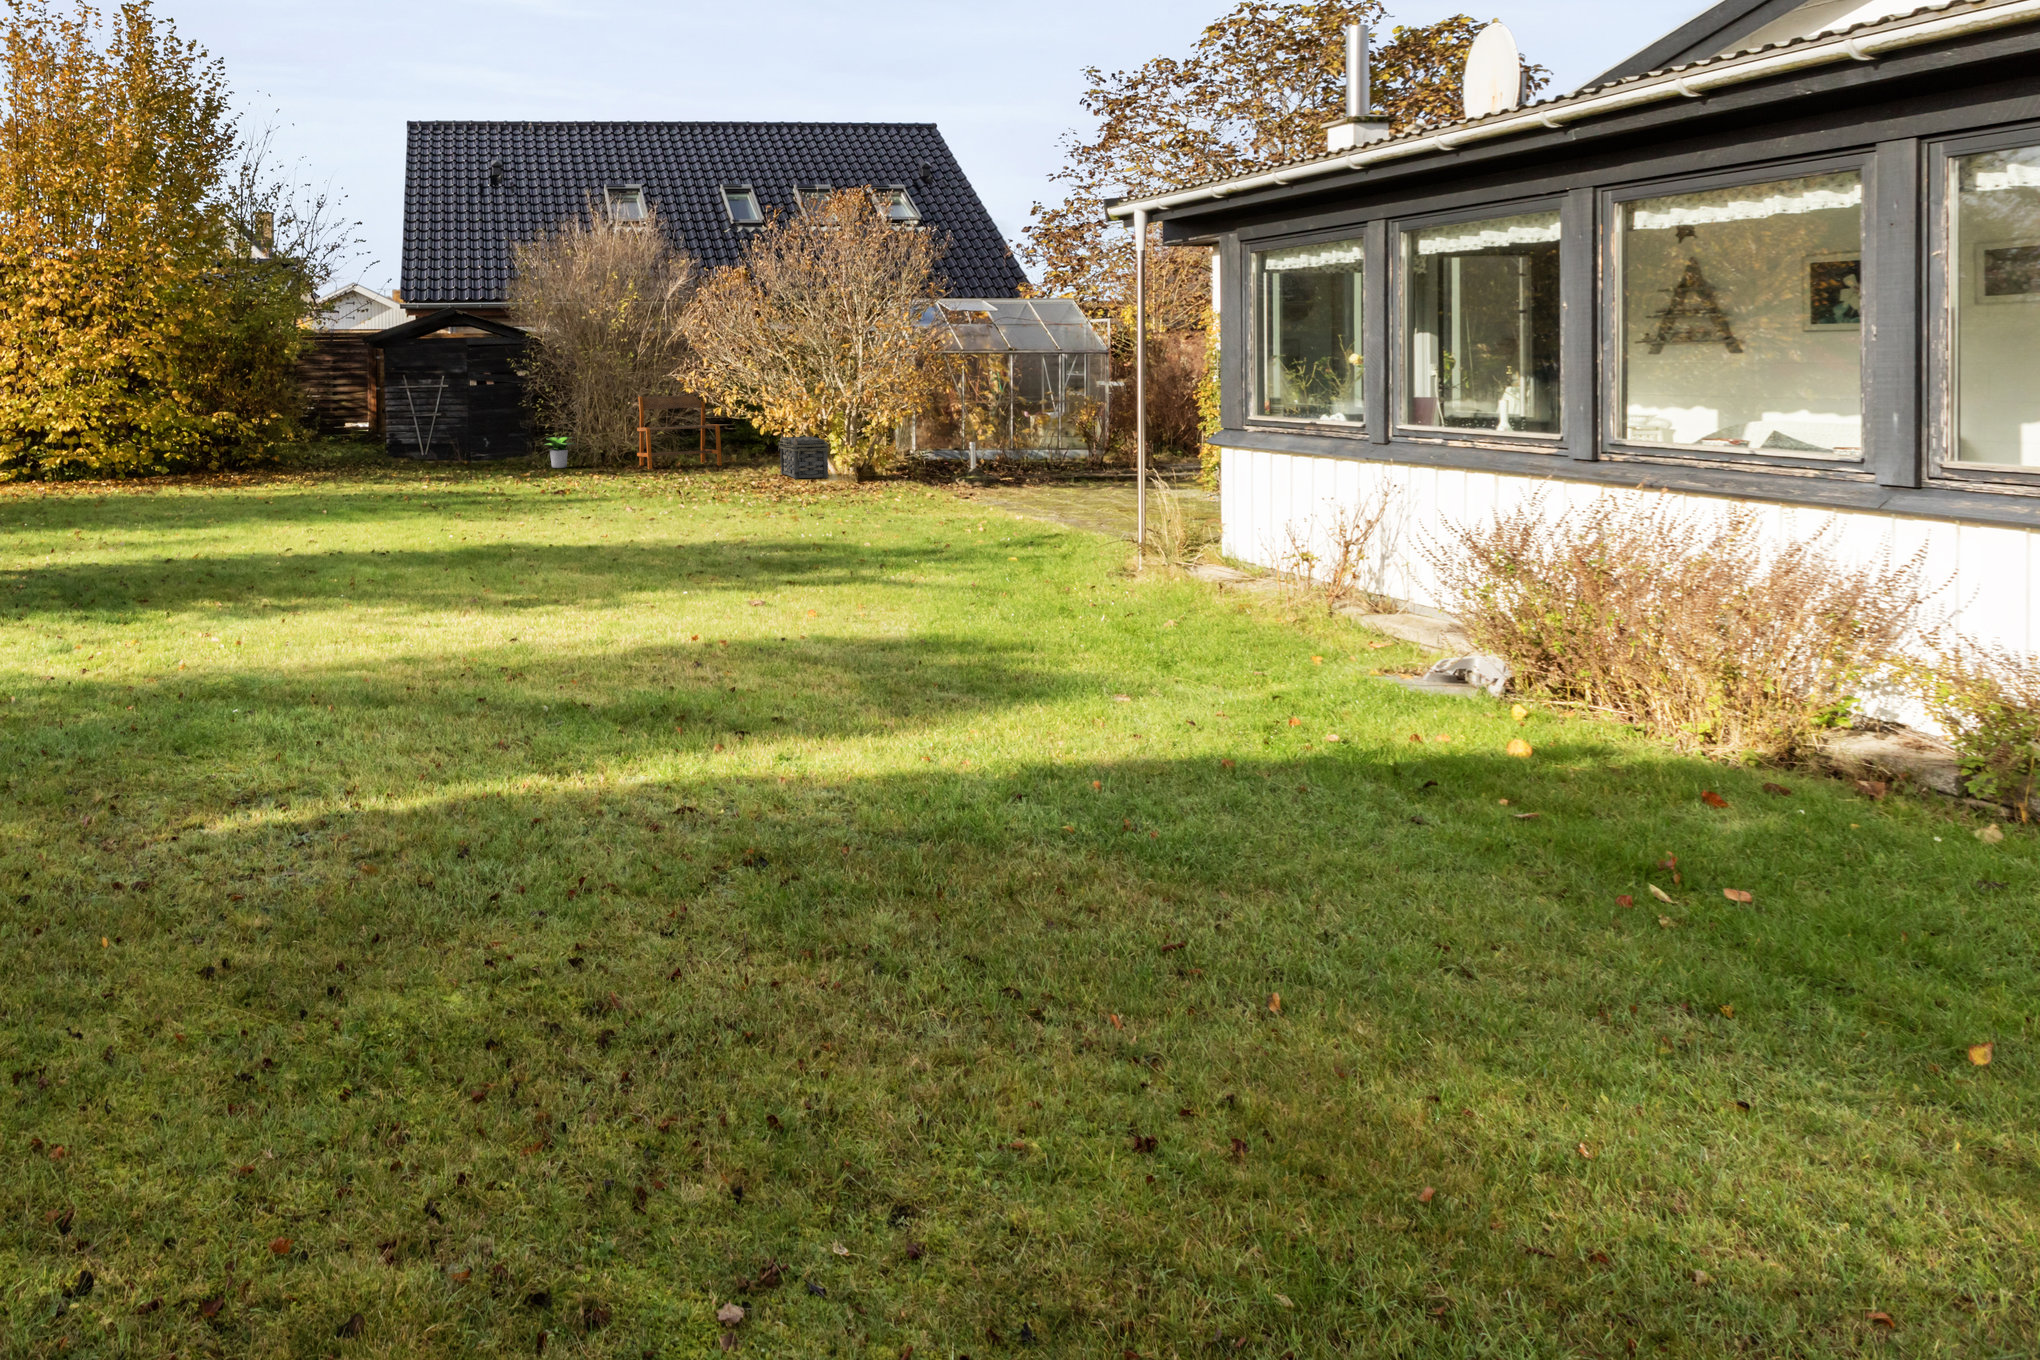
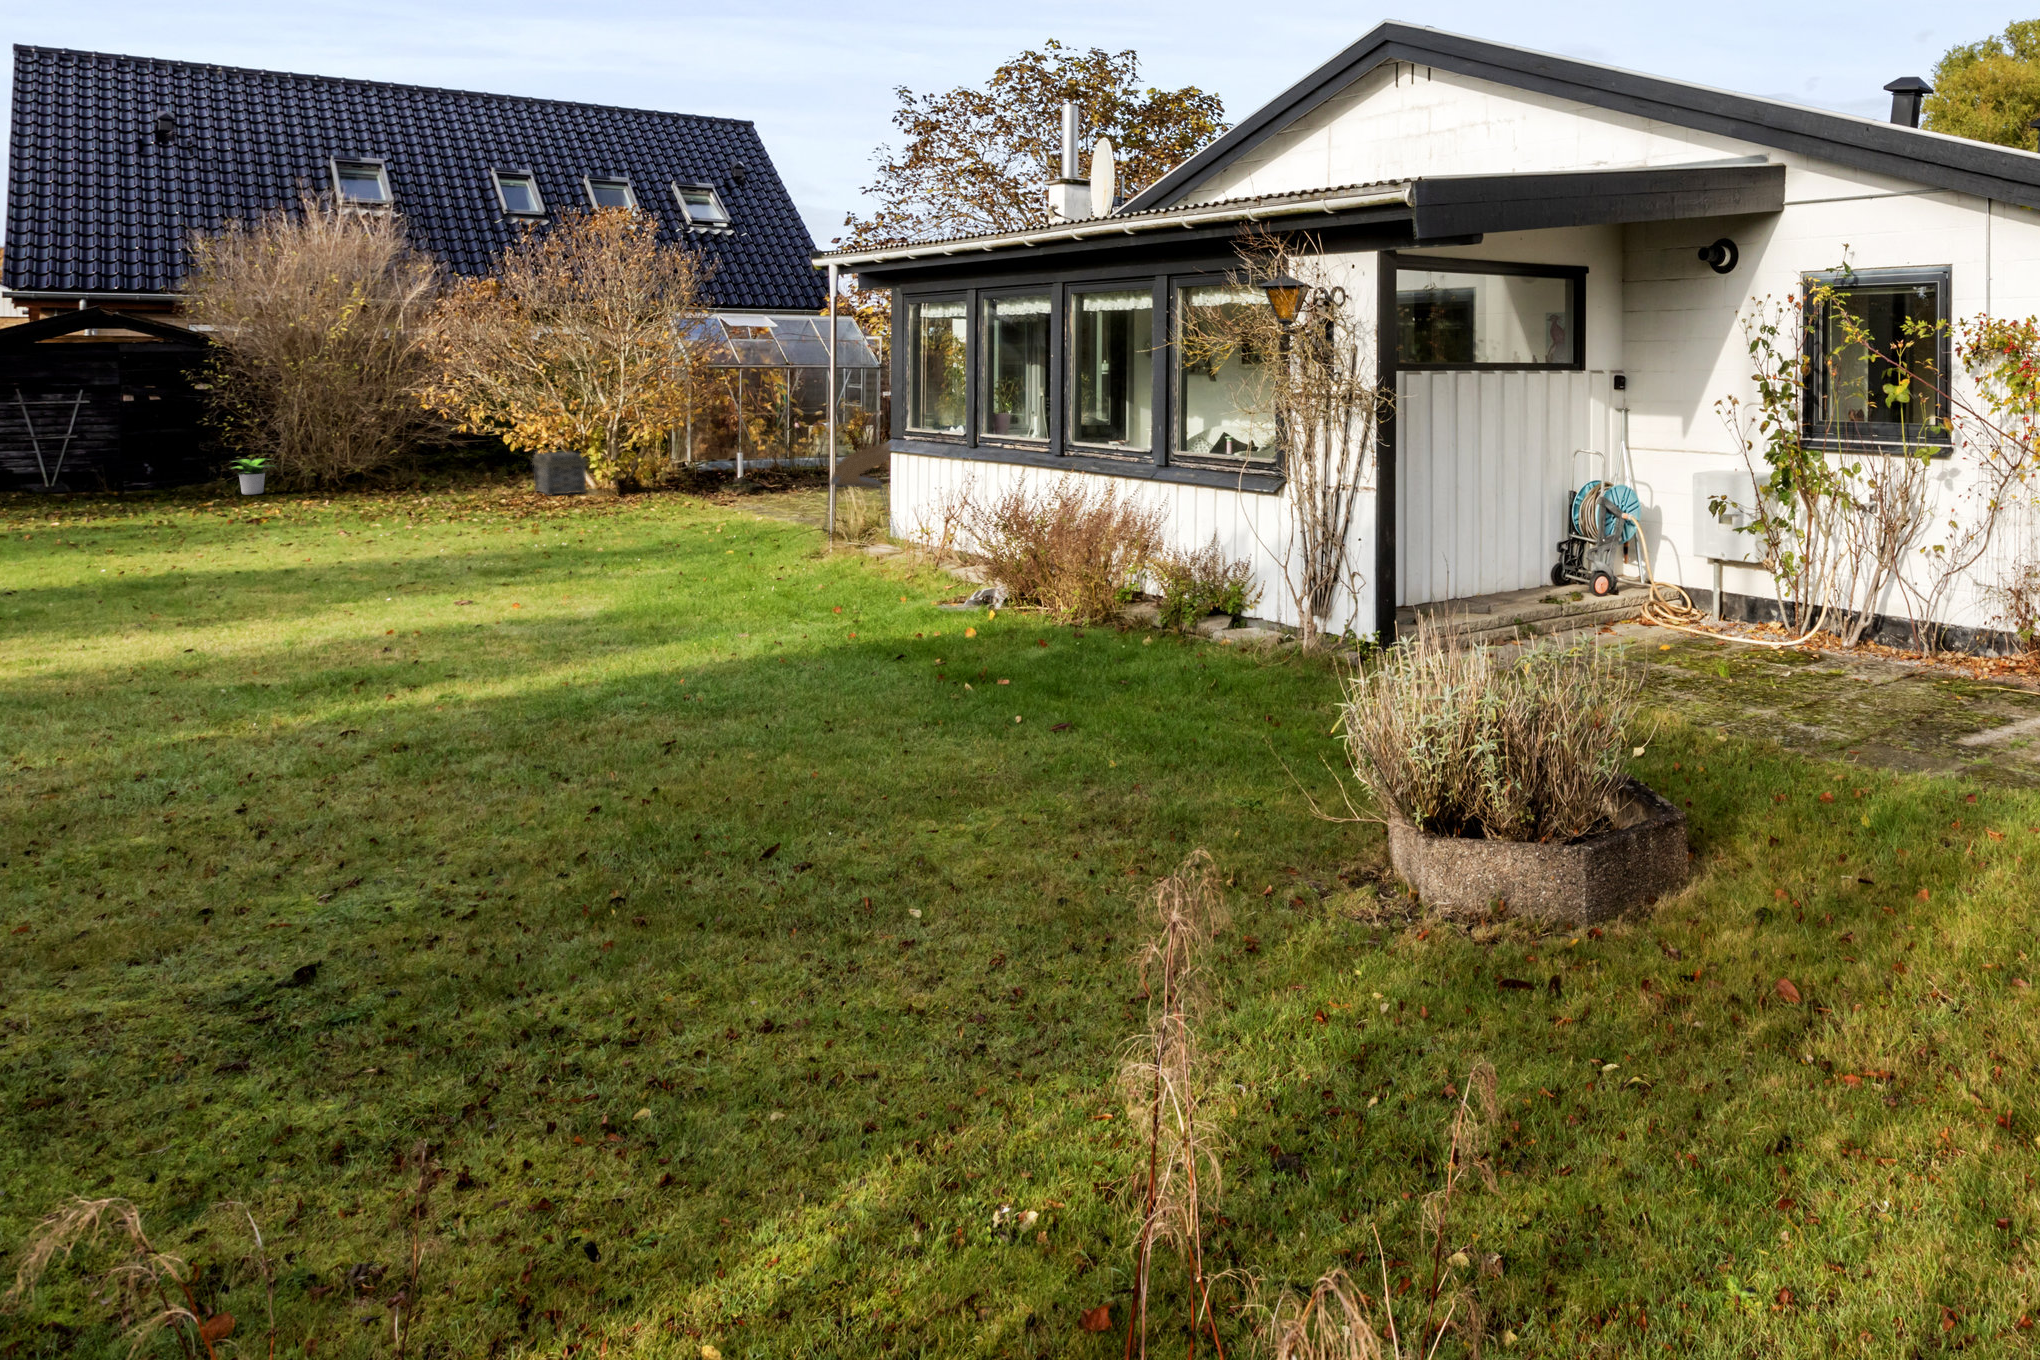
bench: present [637,395,722,469] -> none [361,408,470,492]
chair: none [1122,432,1222,548] -> present [828,443,892,518]

